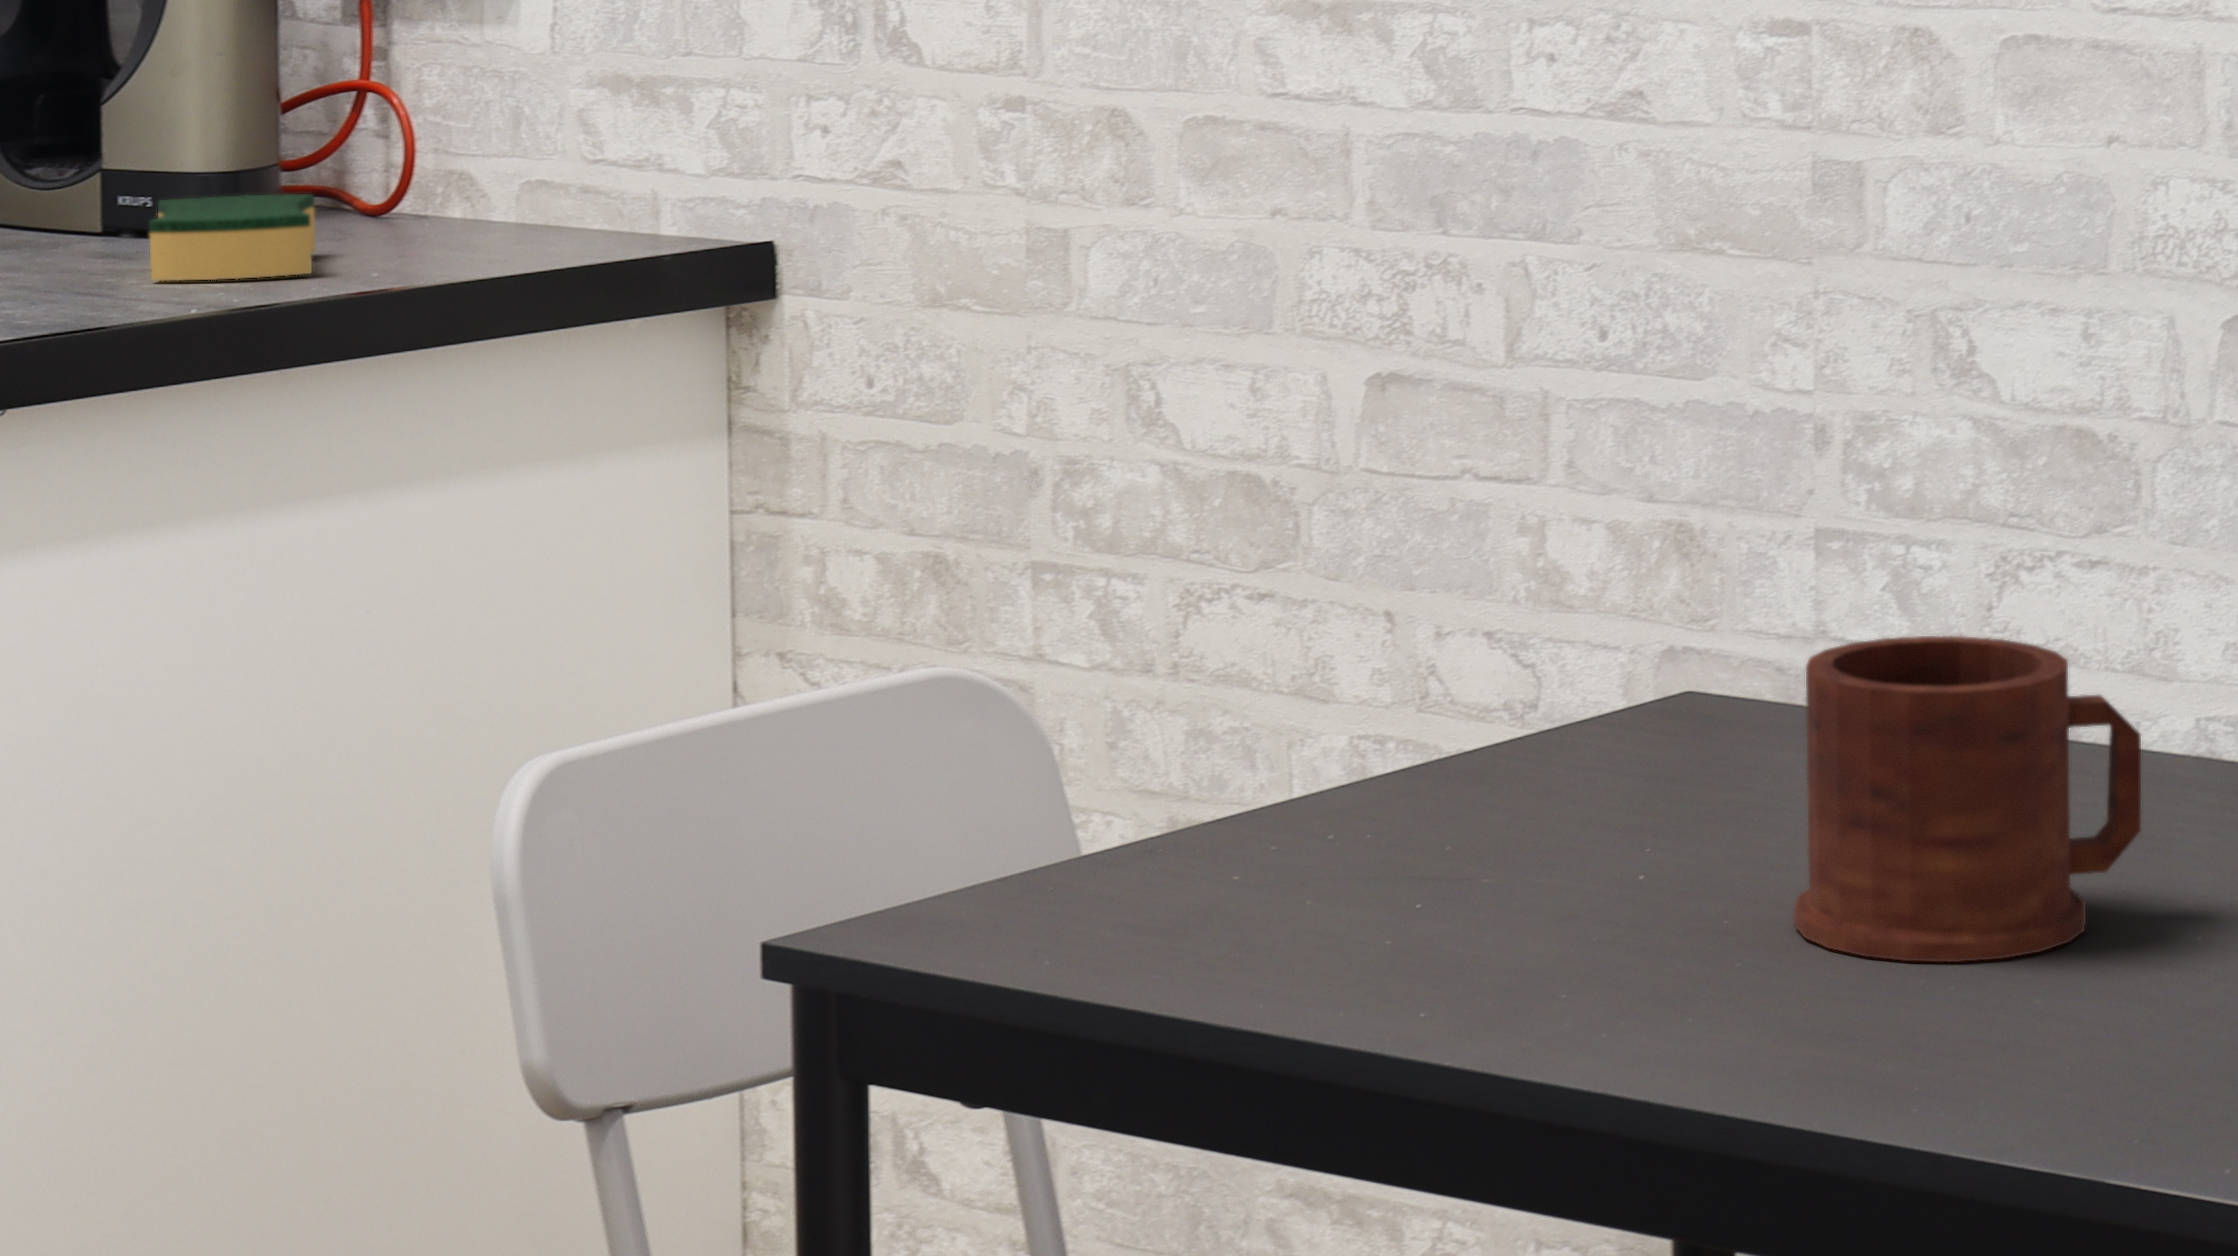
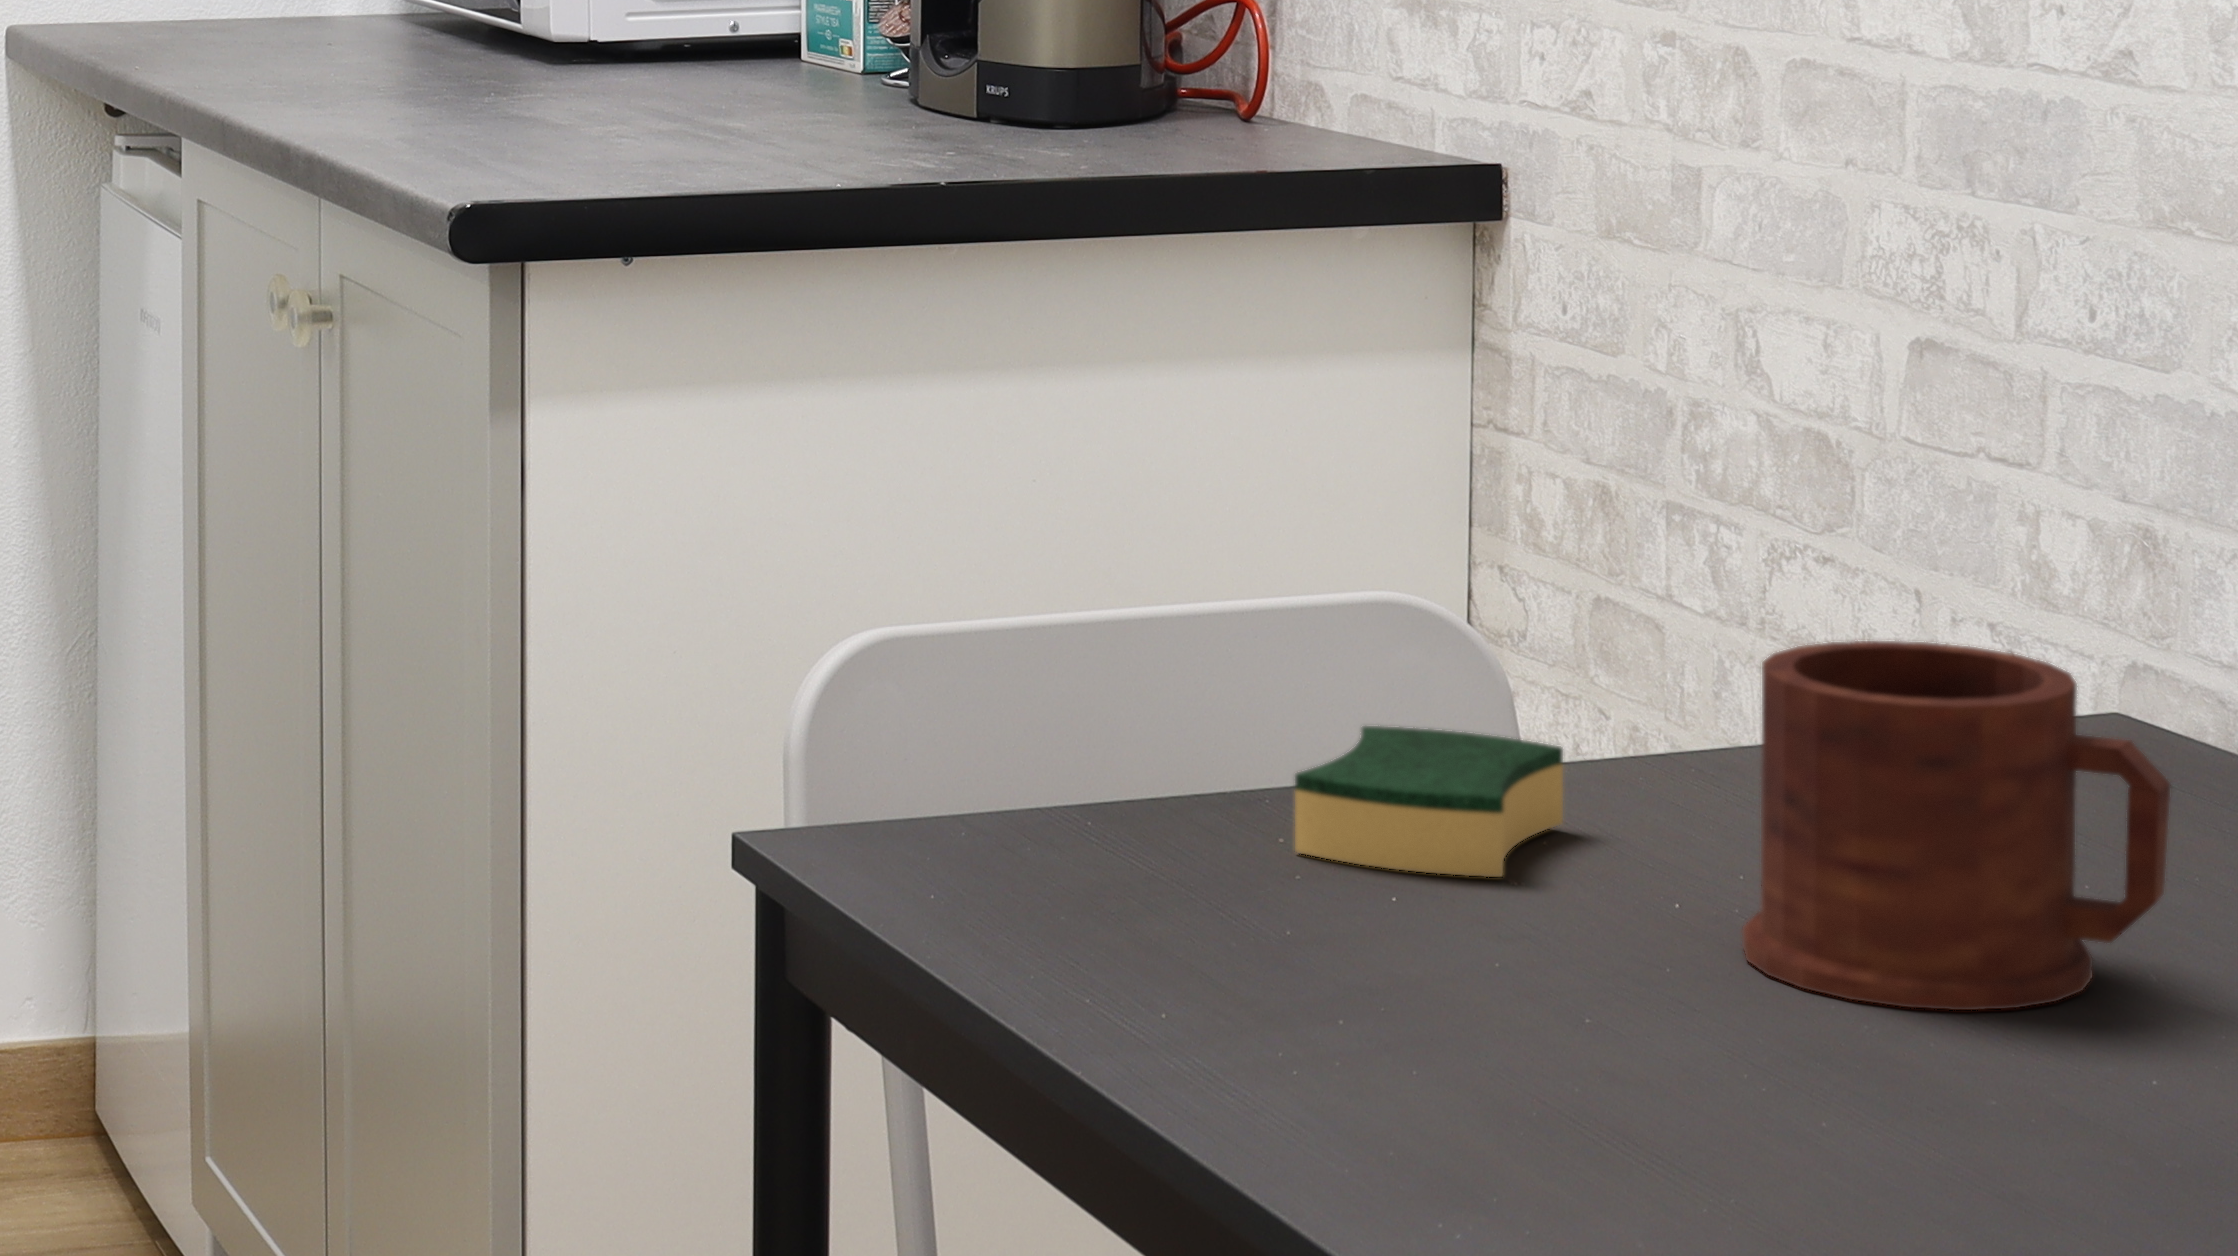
sponge: present [149,194,315,281] -> present [1295,726,1563,877]

